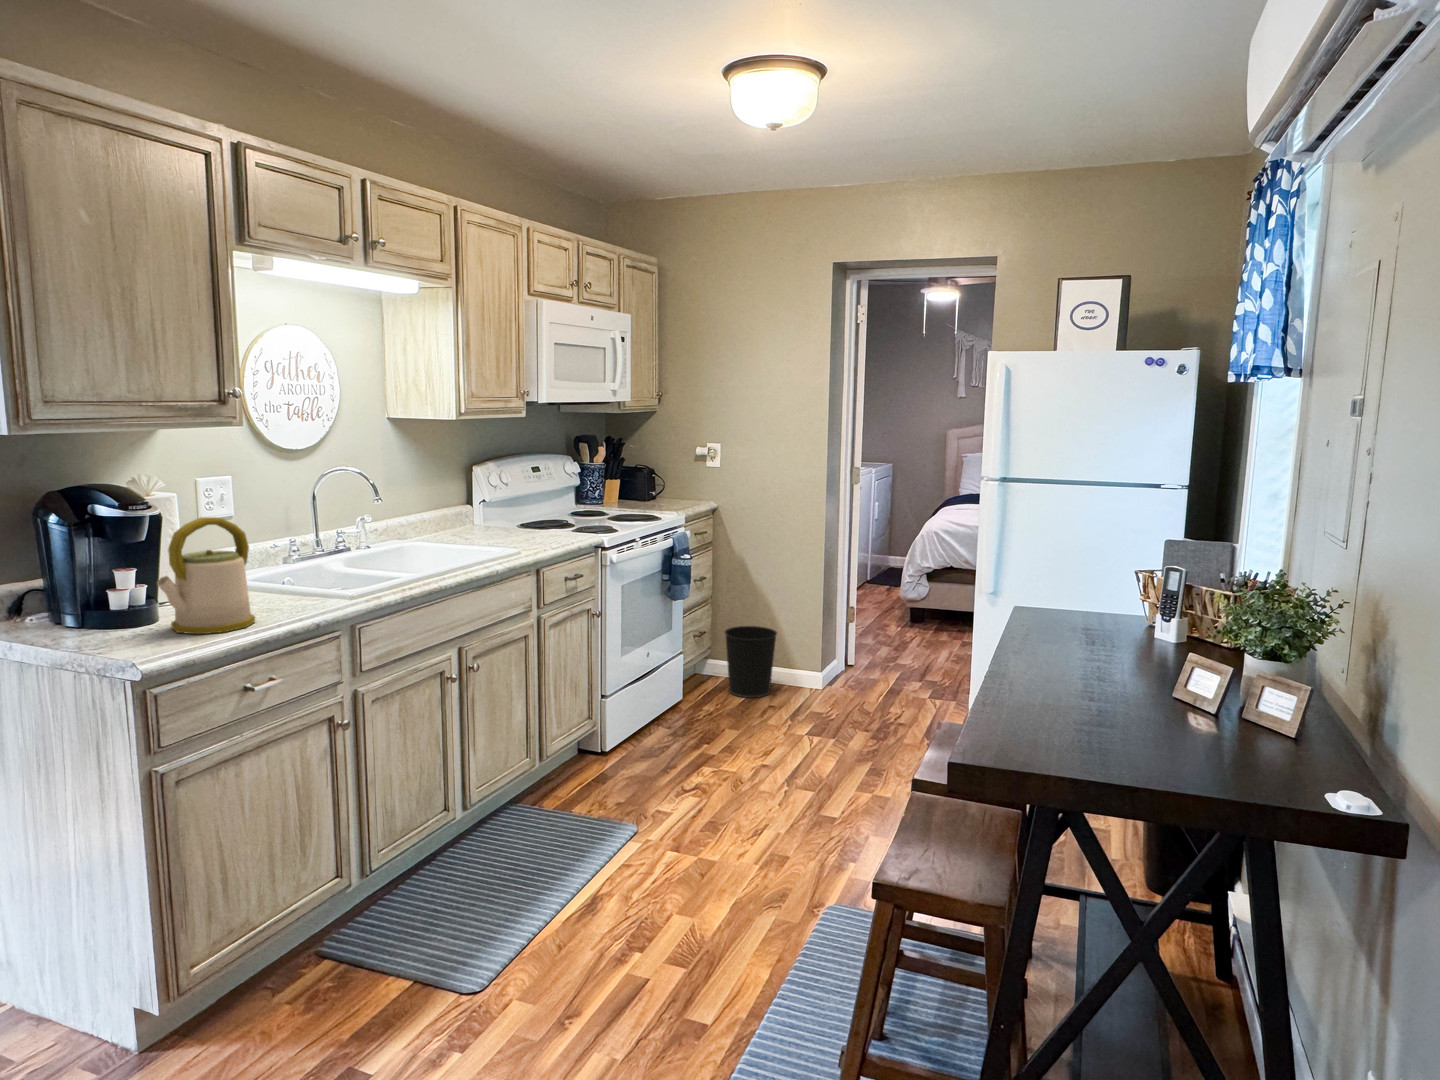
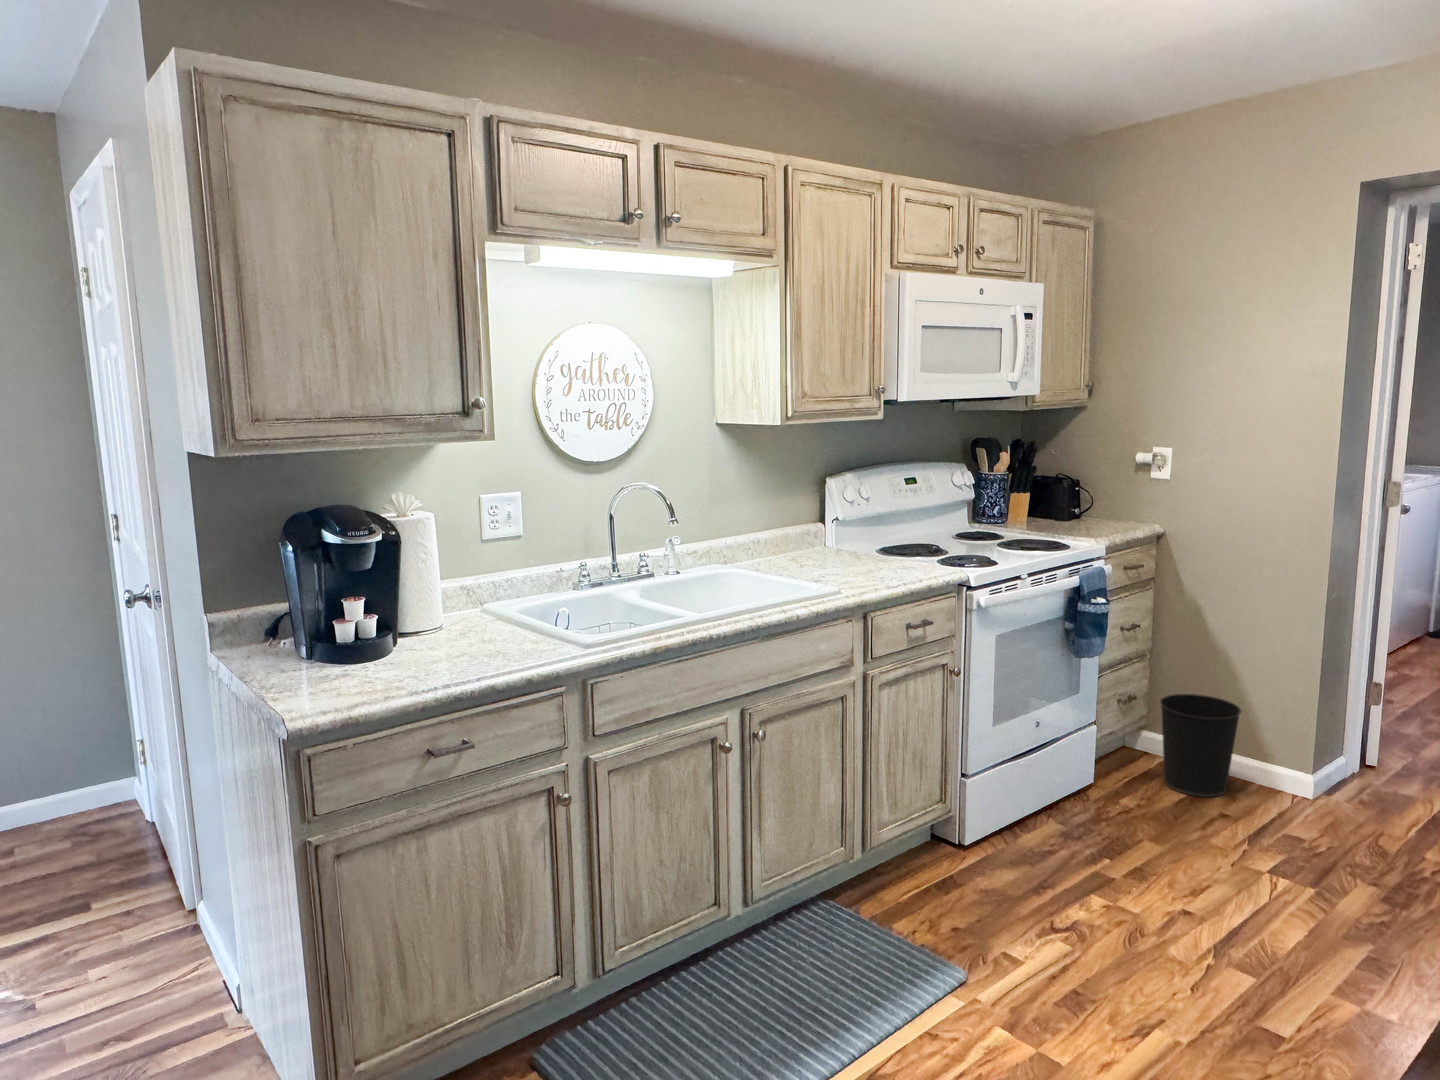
kettle: present [157,517,255,634] -> none [352,549,461,683]

